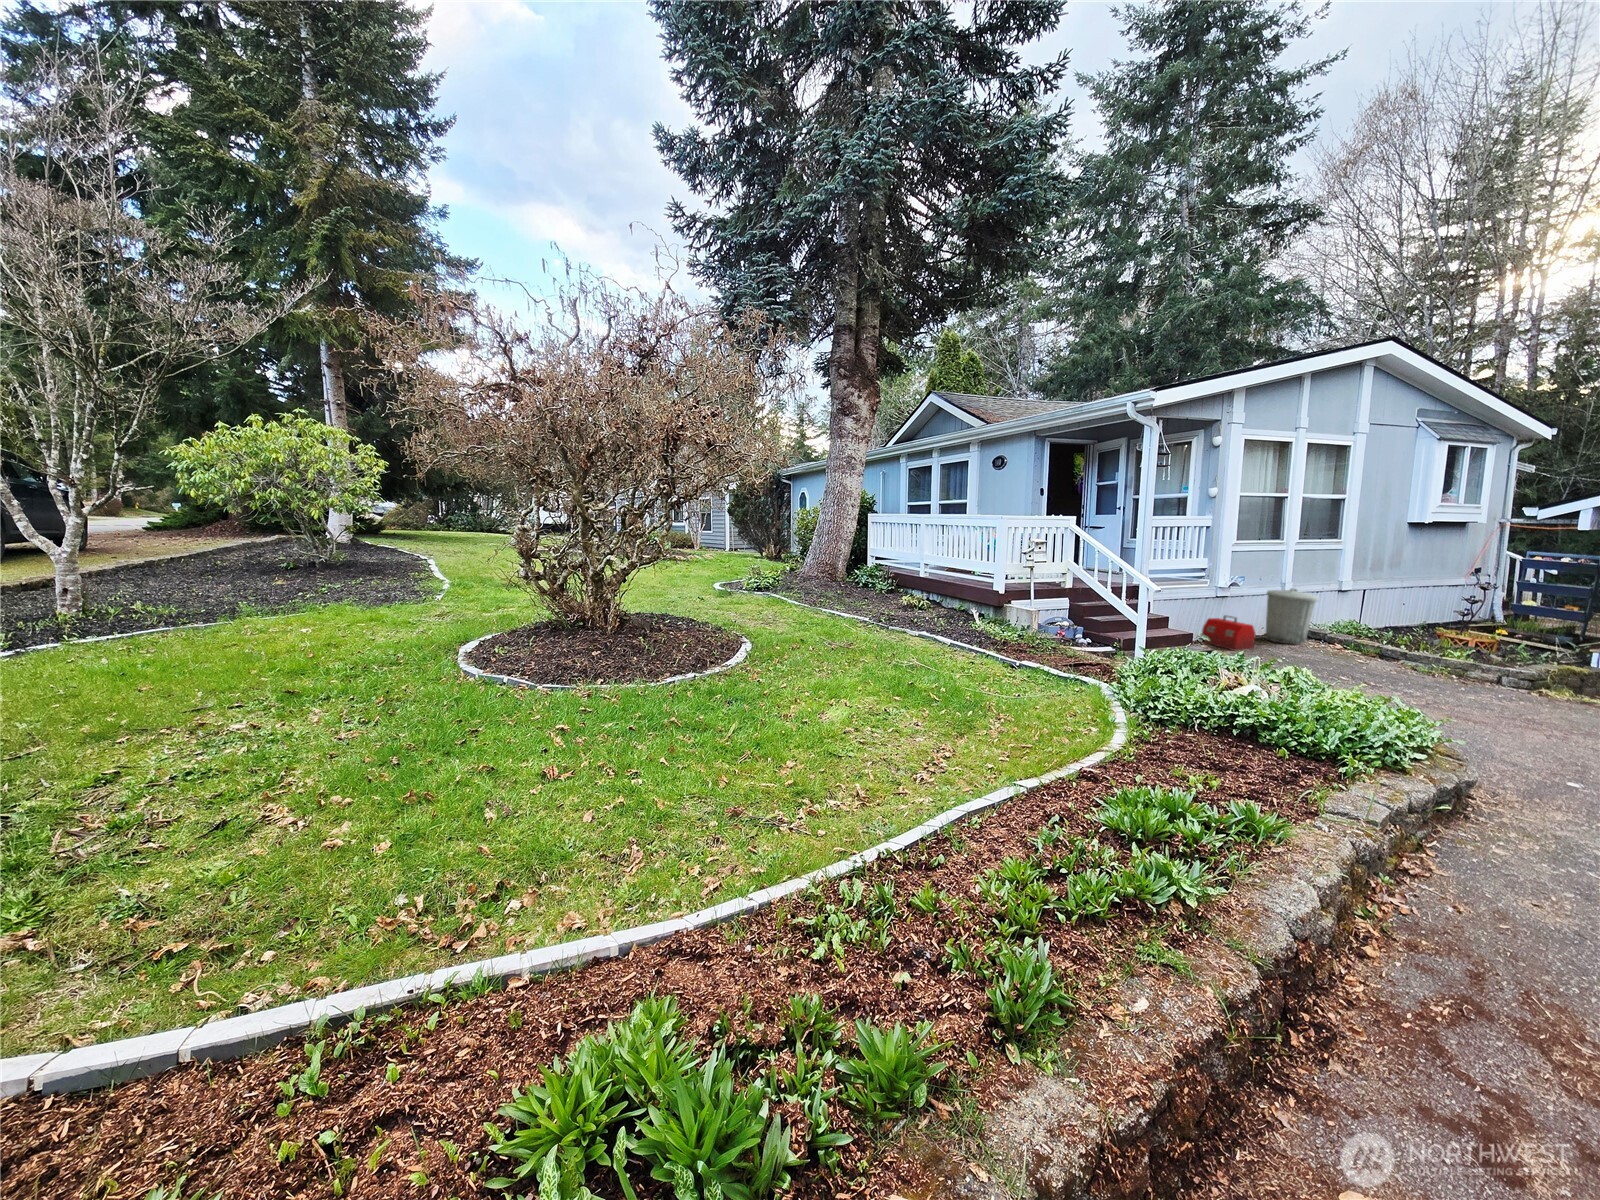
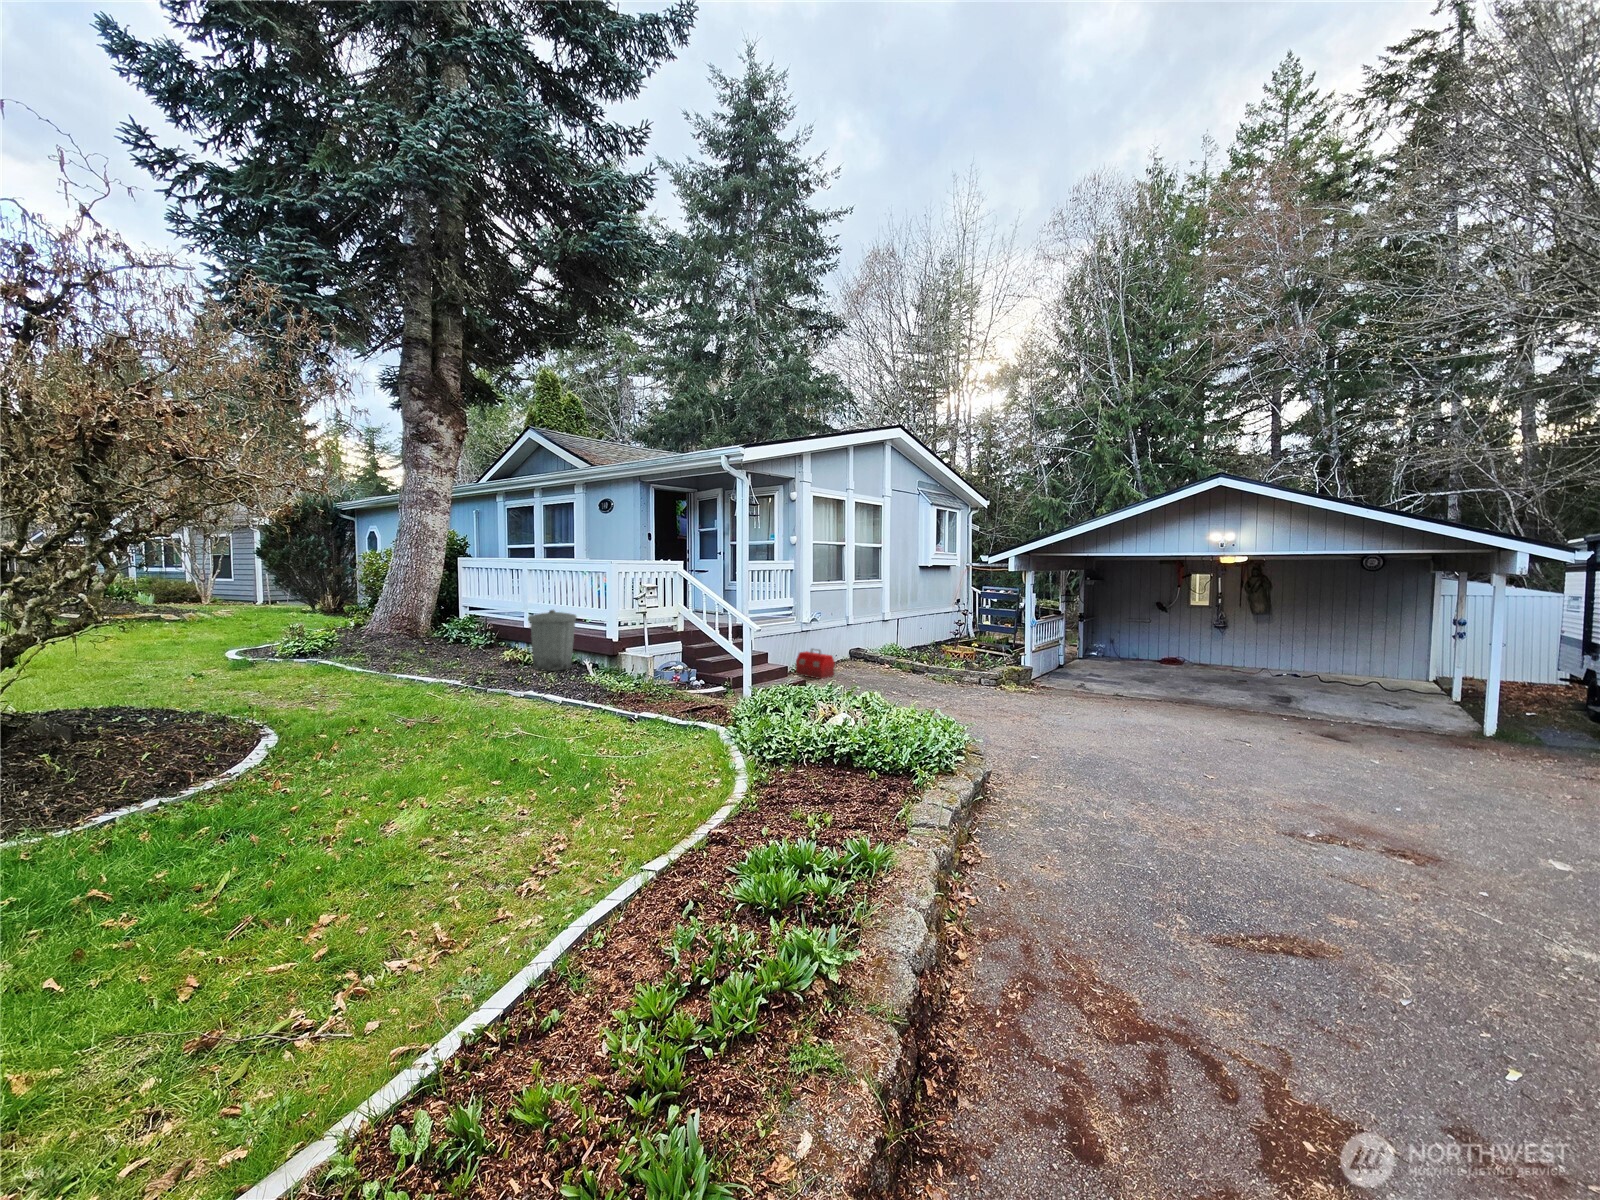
trash can: present [1265,588,1319,644] -> present [528,610,577,671]

